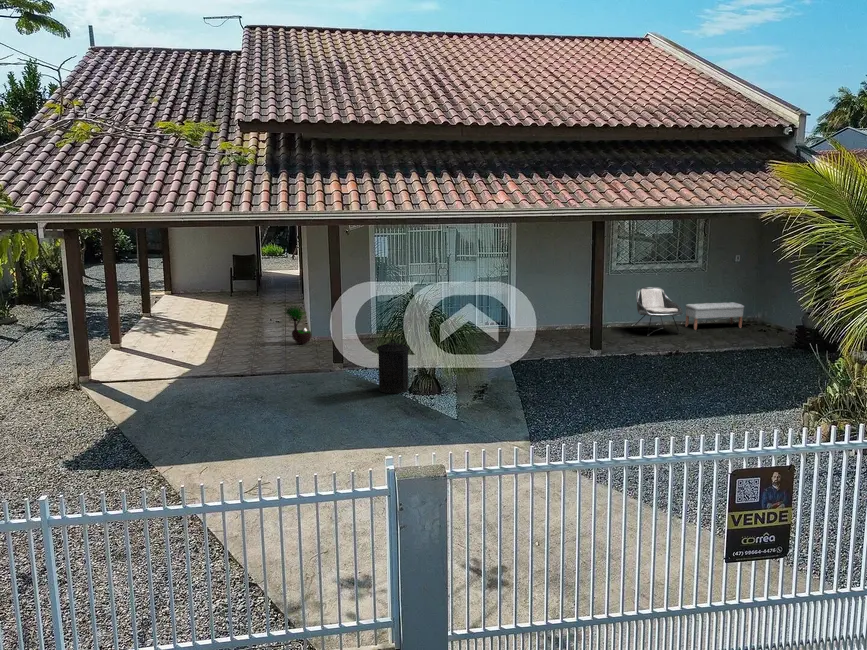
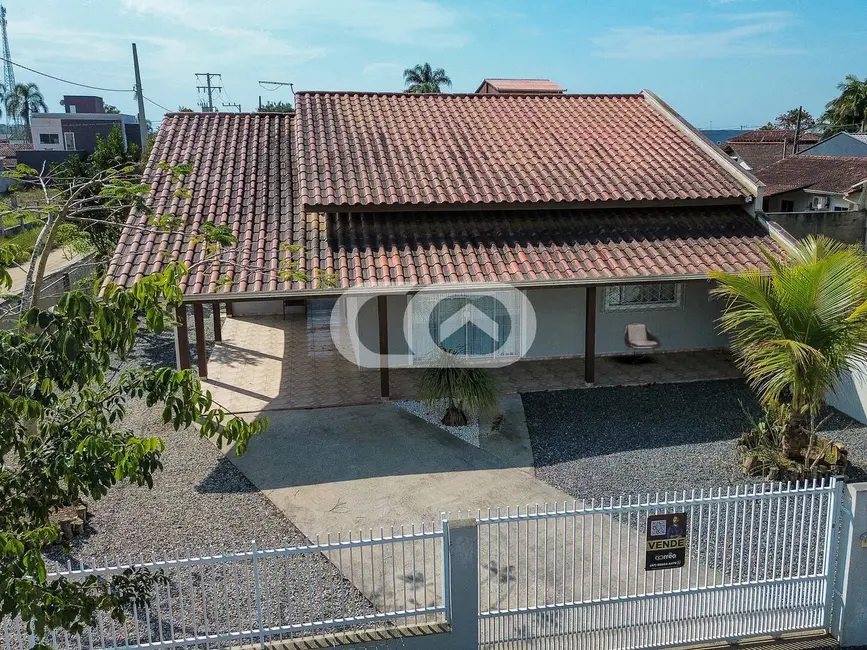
bench: present [685,302,744,330] -> none [665,334,713,358]
potted tree: present [285,306,311,344] -> none [339,339,361,372]
trash can: present [377,339,410,394] -> none [417,382,442,424]

